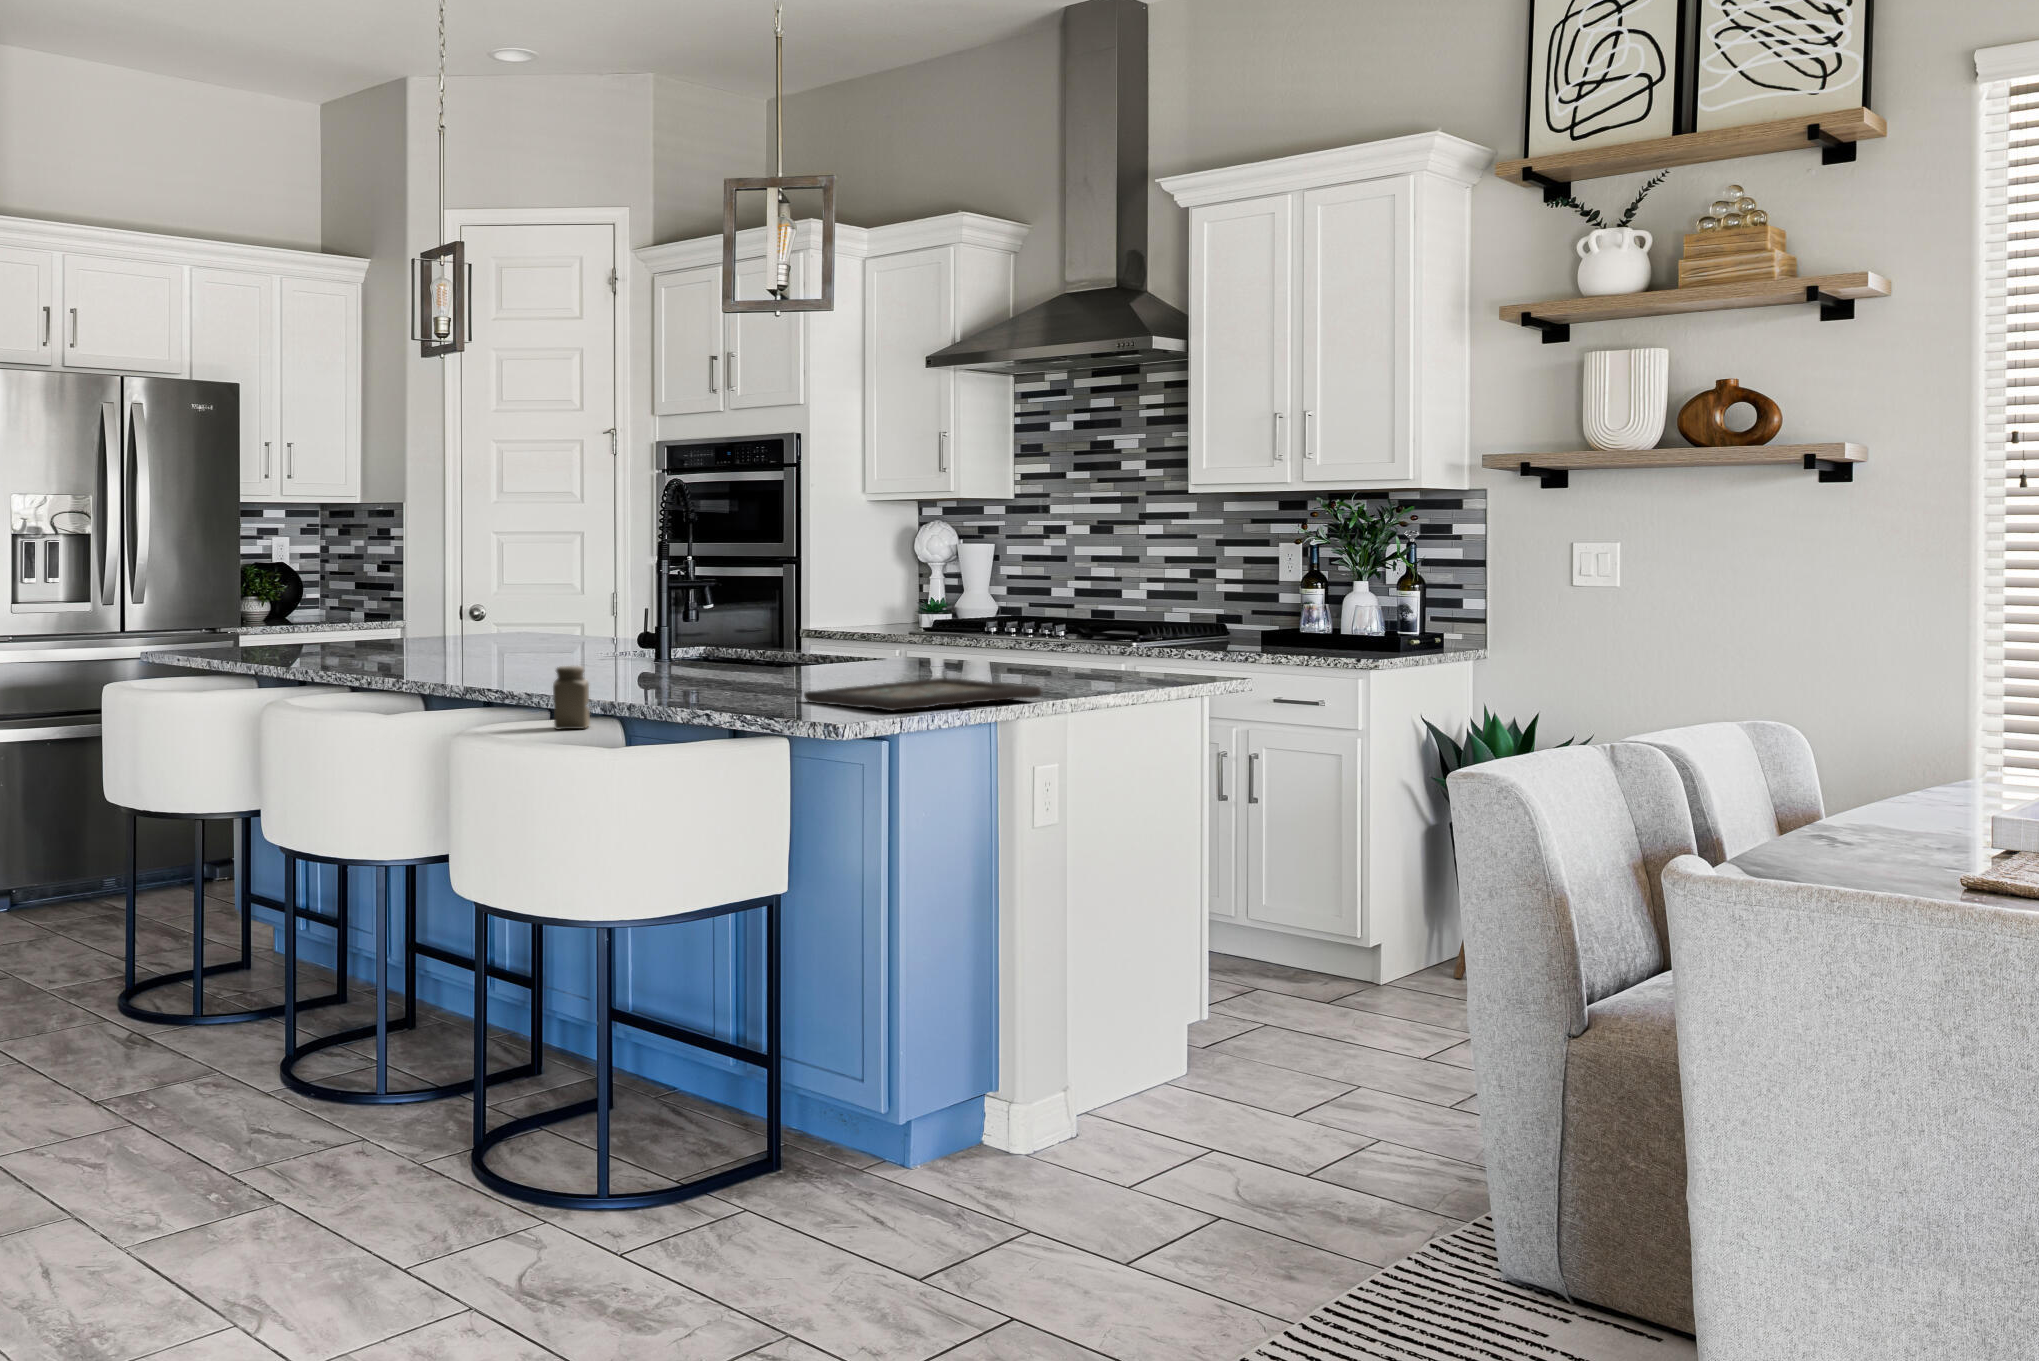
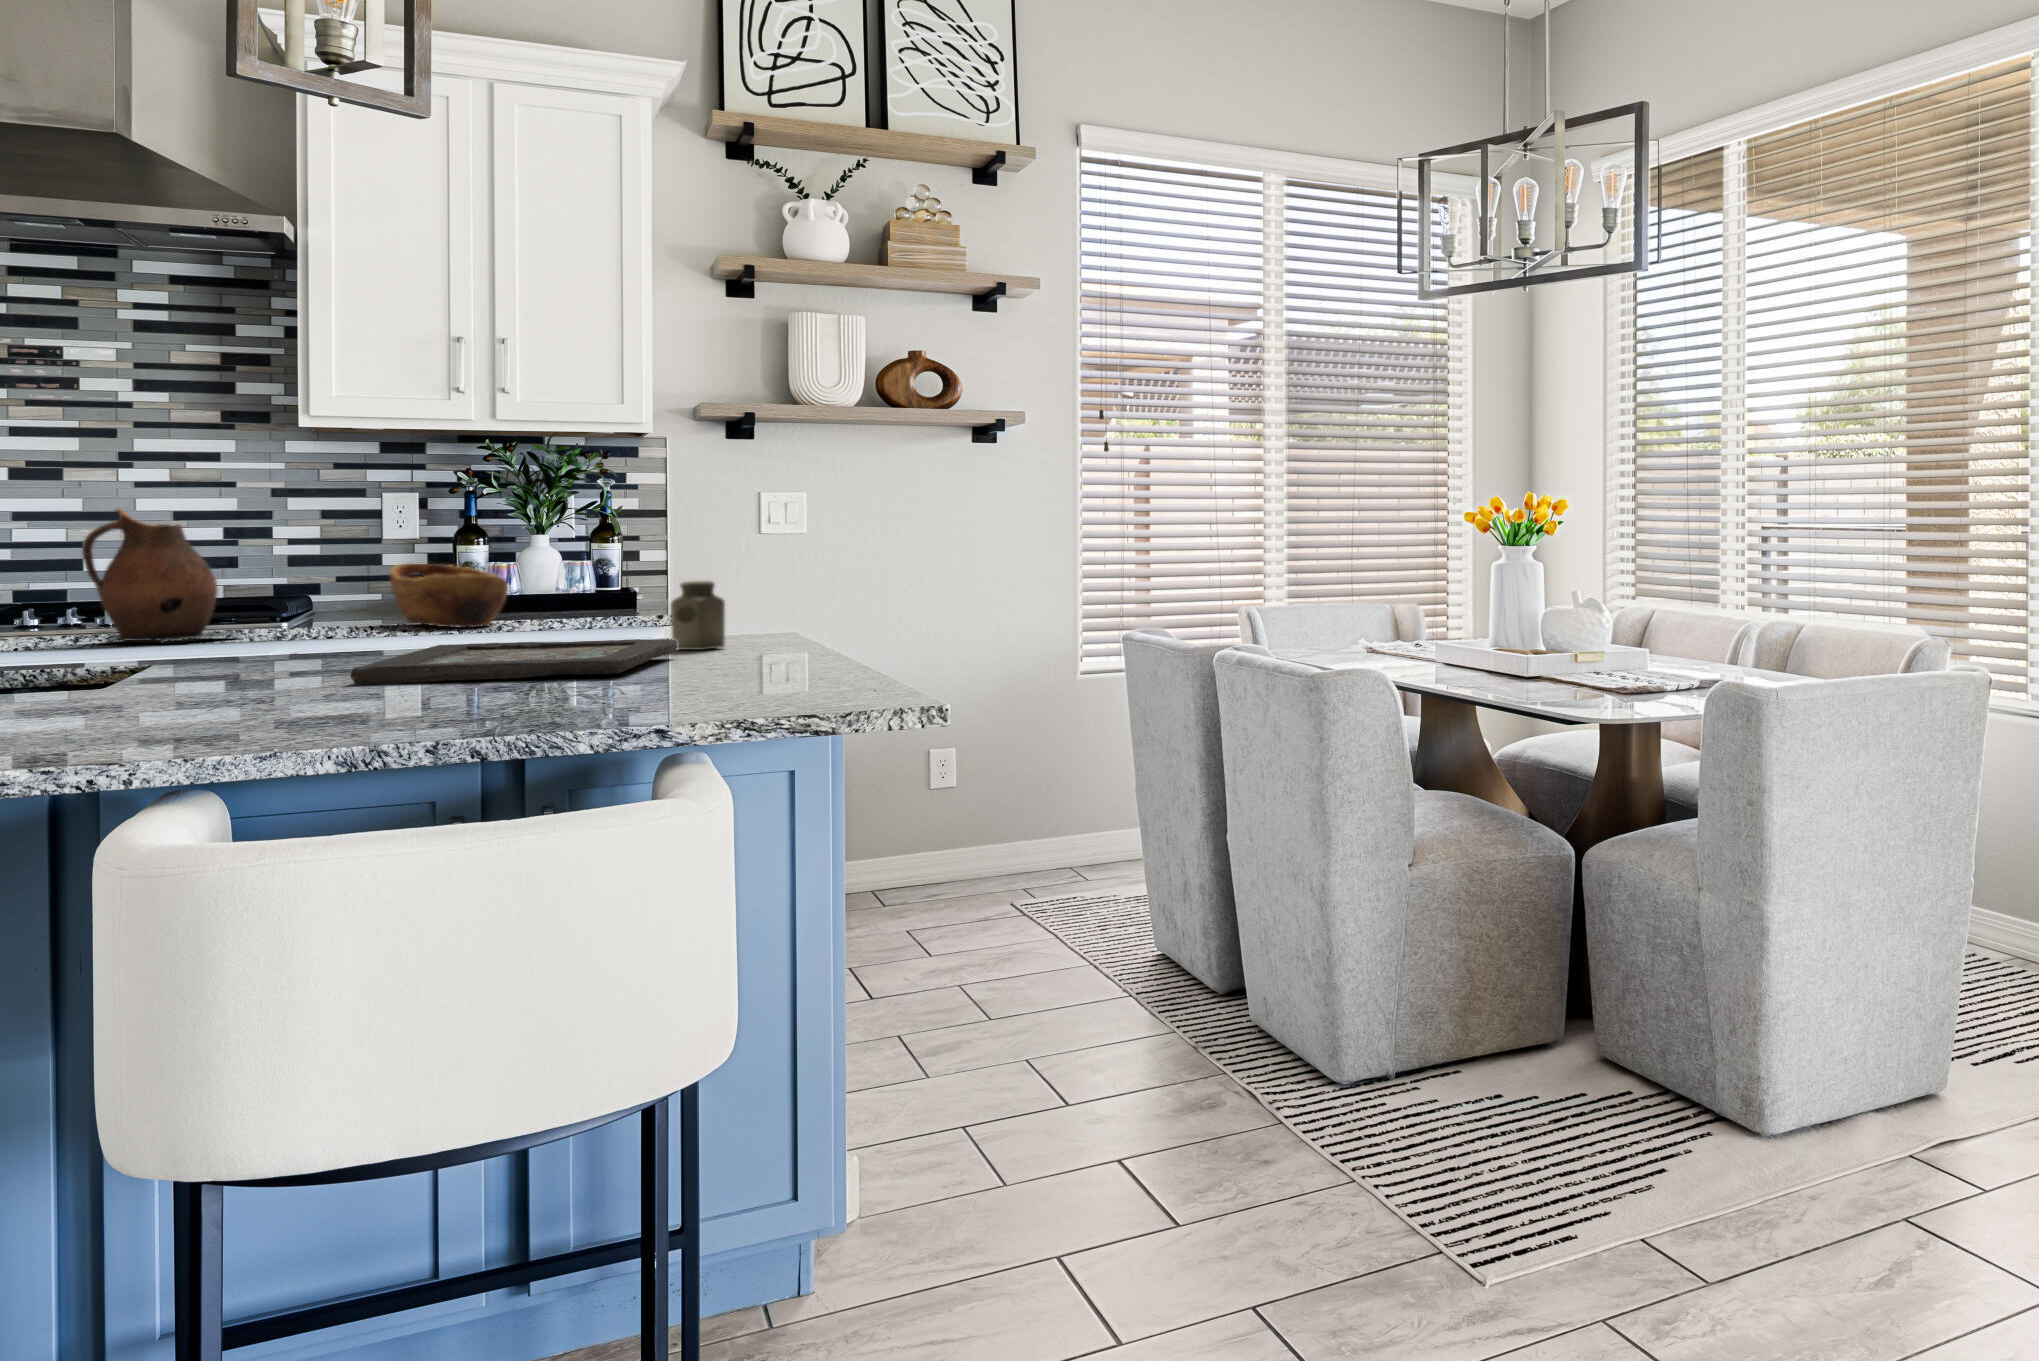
ceramic pitcher: none [981,567,1067,659] -> present [82,509,239,643]
wooden bowl: none [1184,603,1264,659] -> present [390,563,508,628]
salt shaker: present [553,666,590,729] -> present [671,580,725,650]

